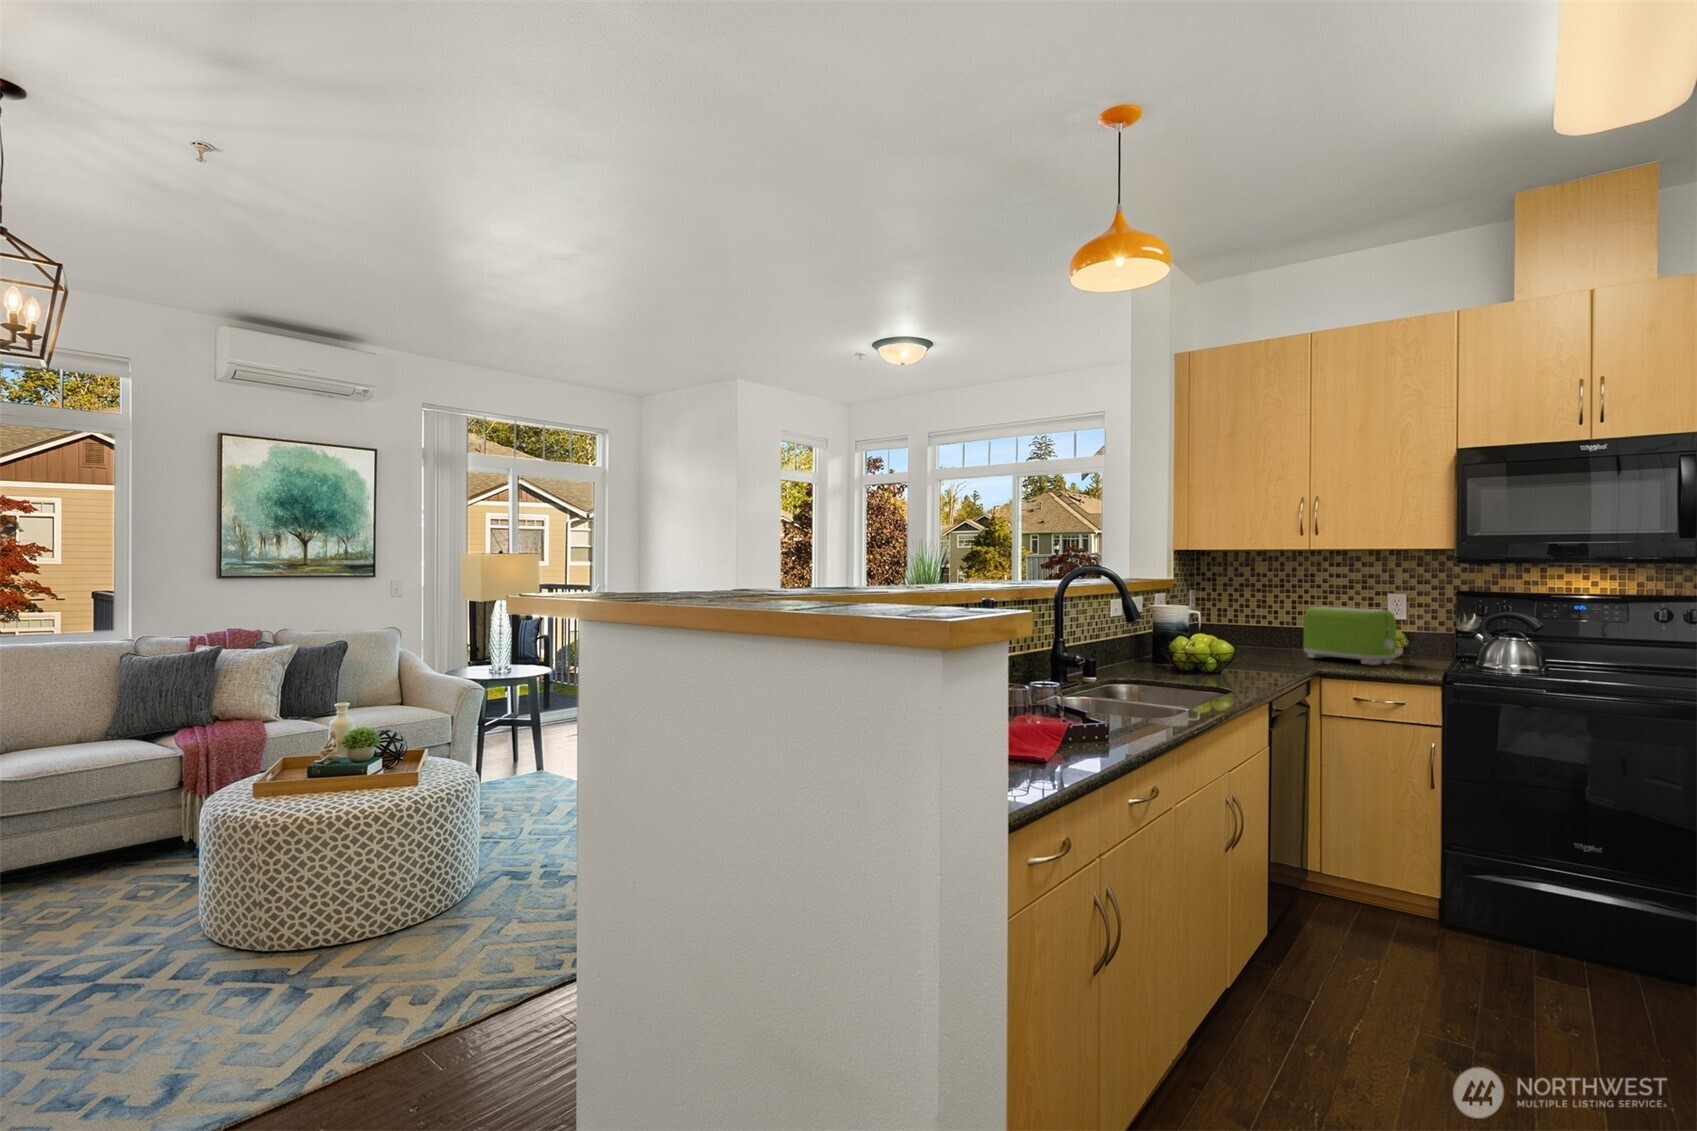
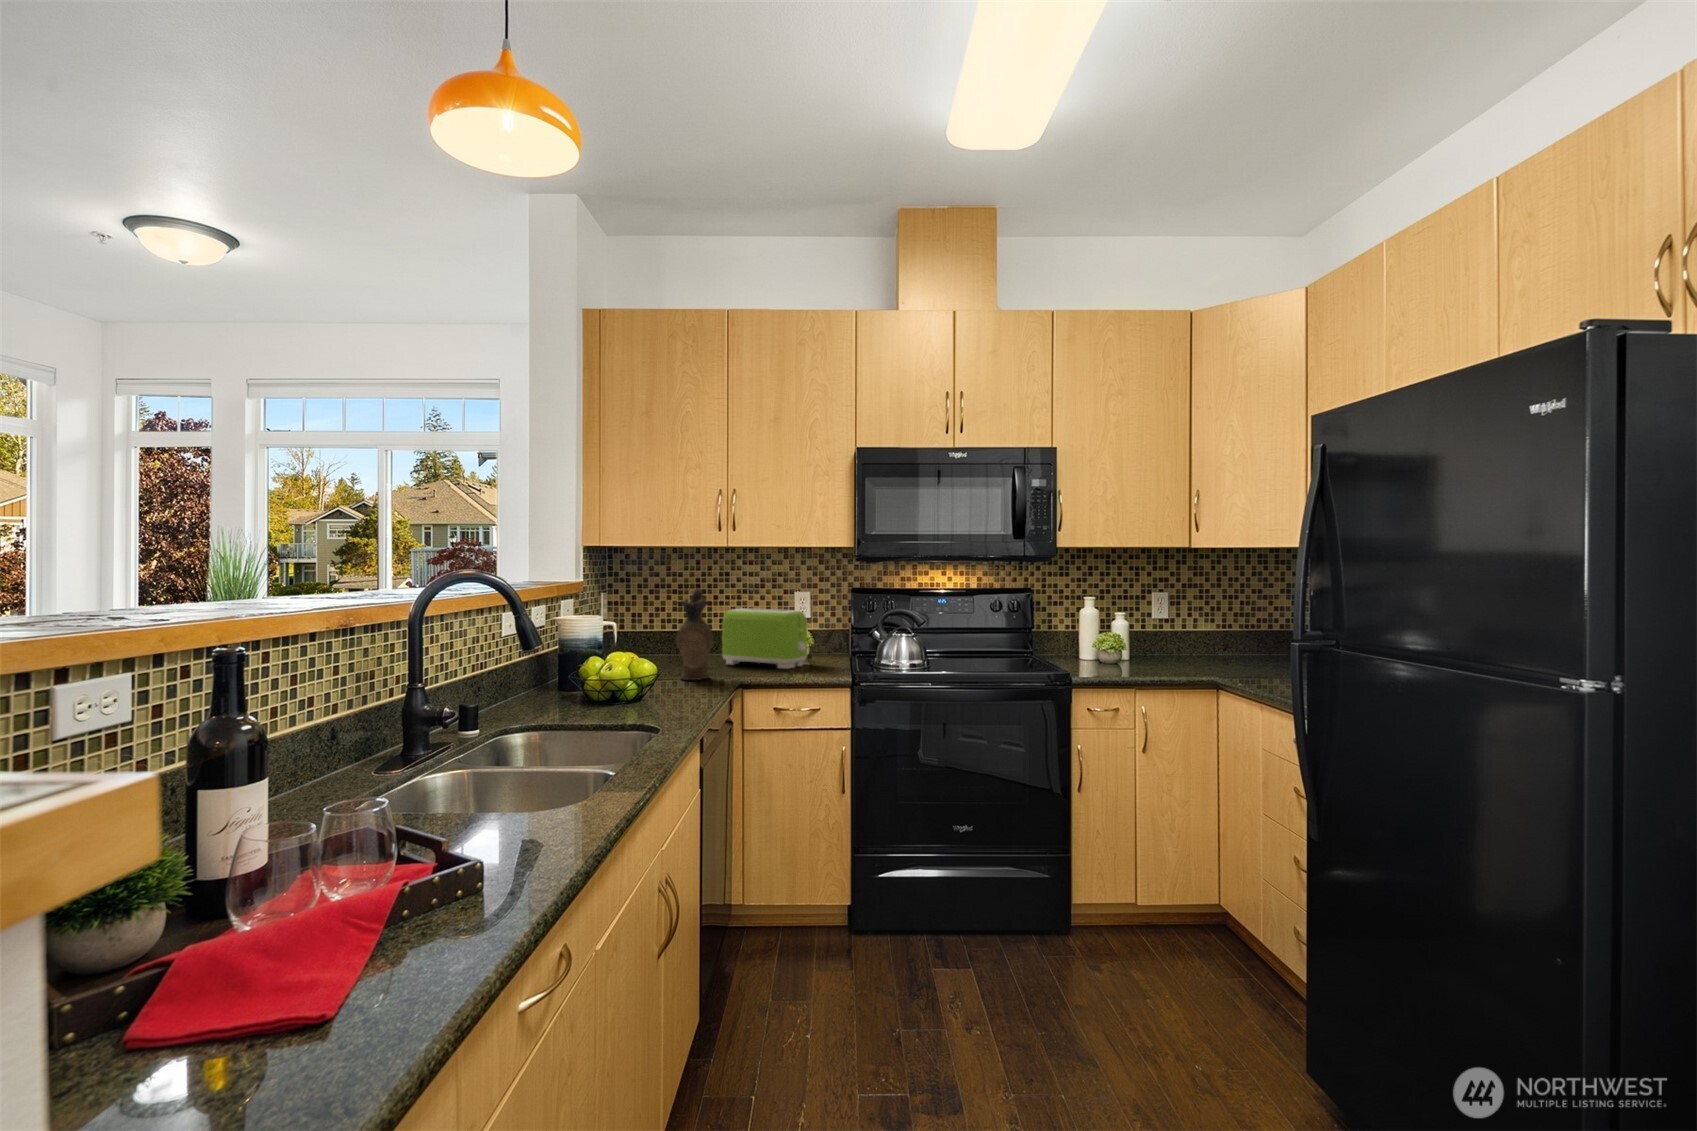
ceramic pitcher: none [1255,585,1291,665] -> present [676,588,714,680]

